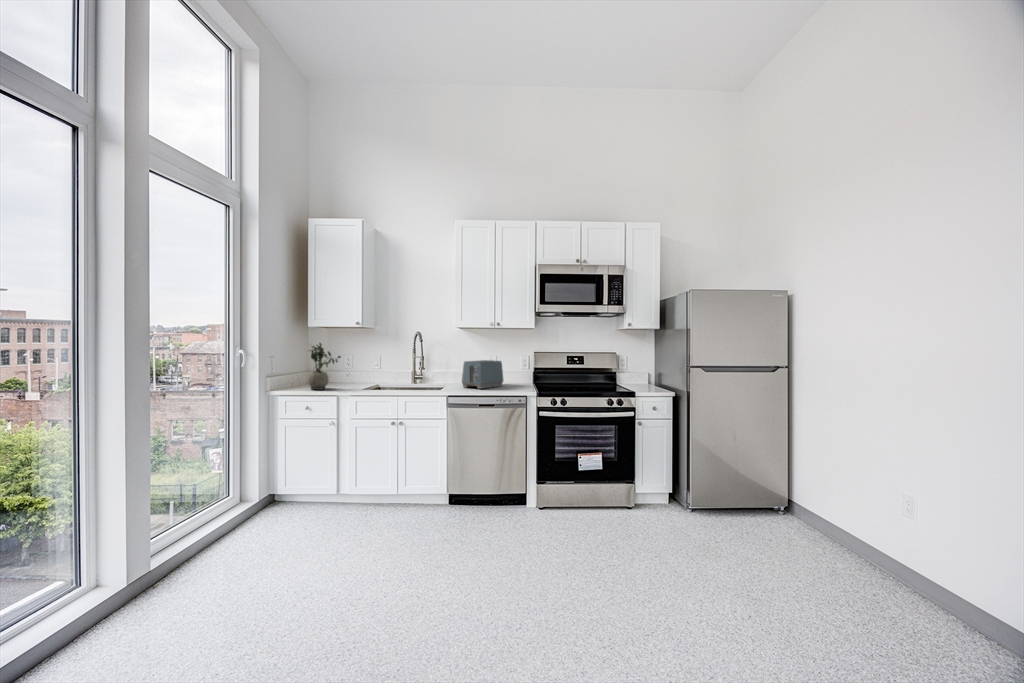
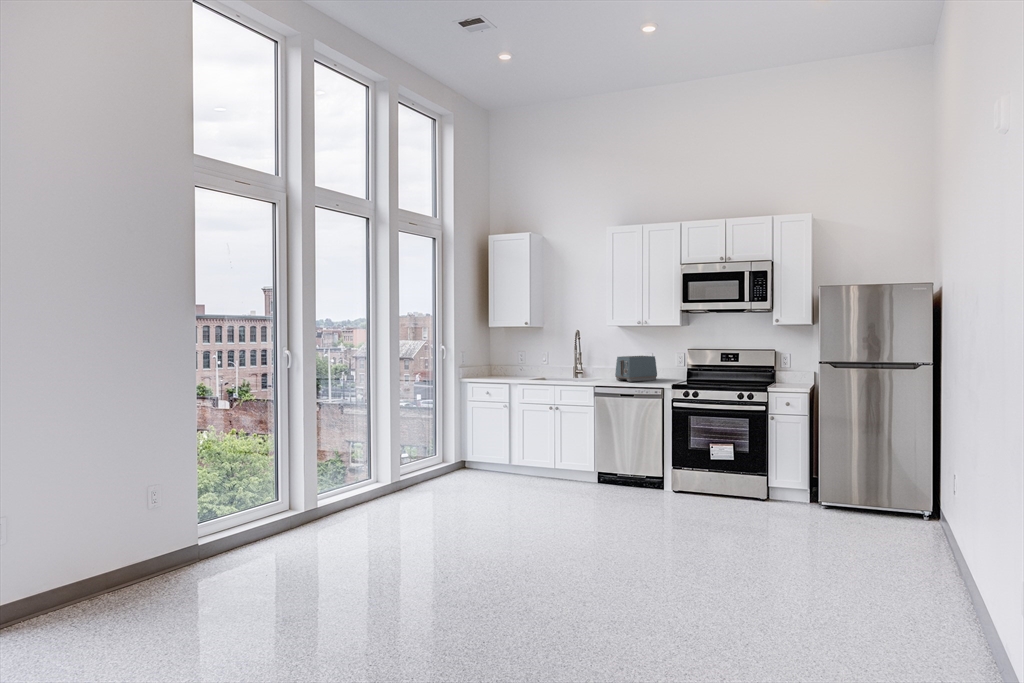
potted plant: present [308,343,341,390] -> none [488,340,514,379]

